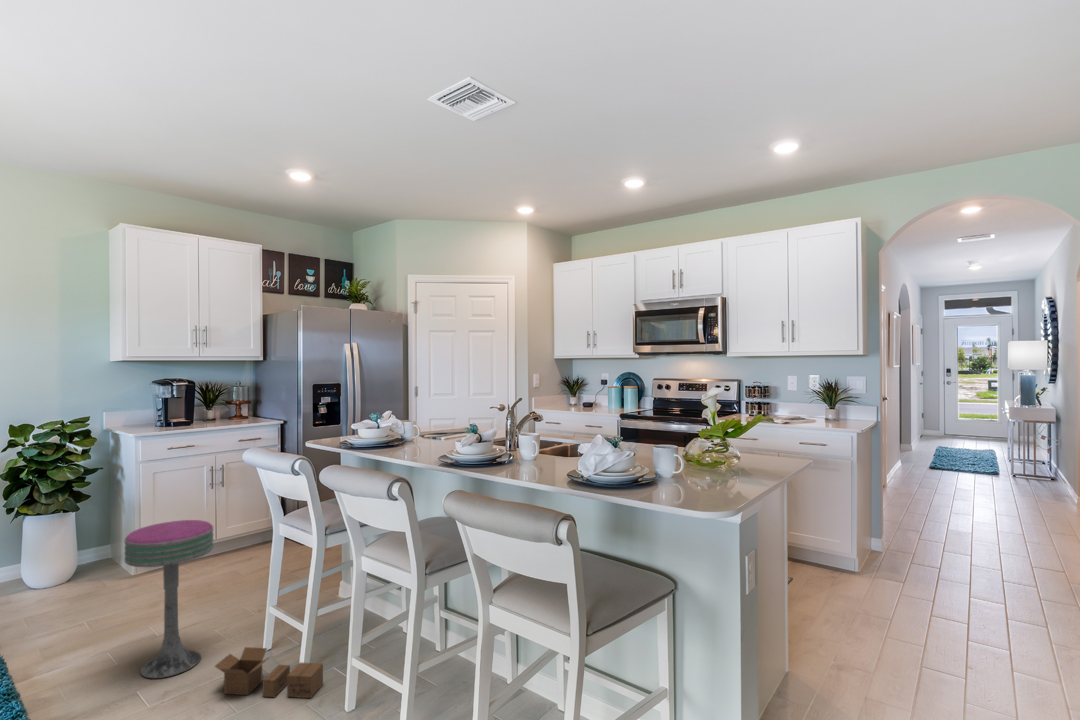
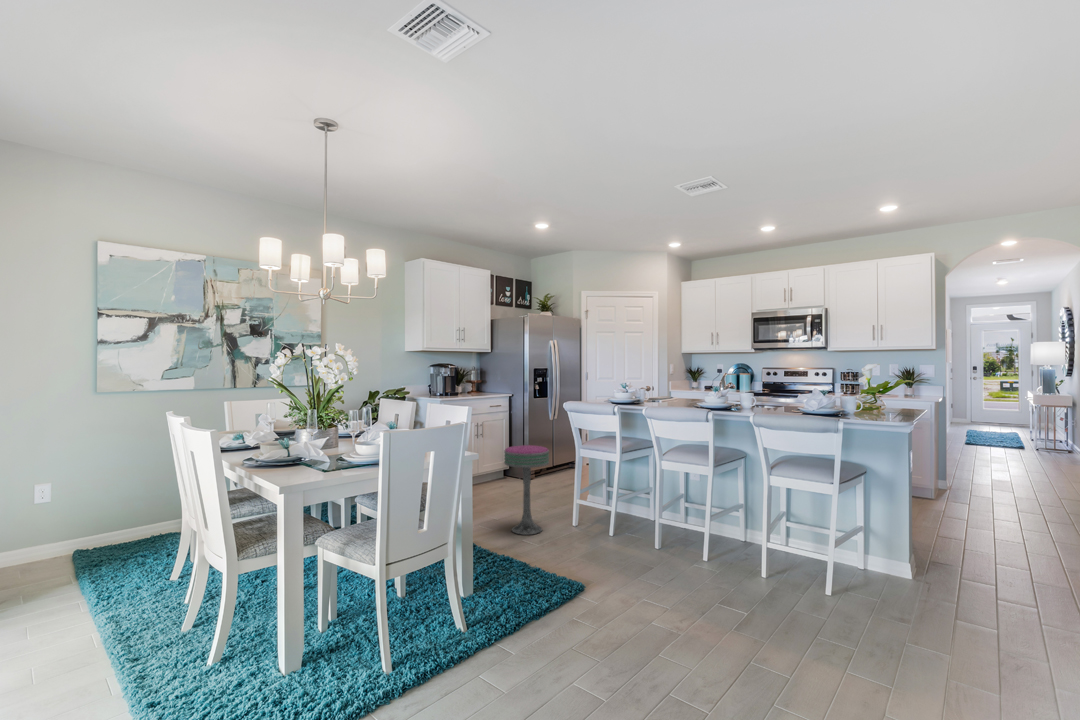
cardboard box: present [215,647,323,698] -> none [570,518,630,543]

